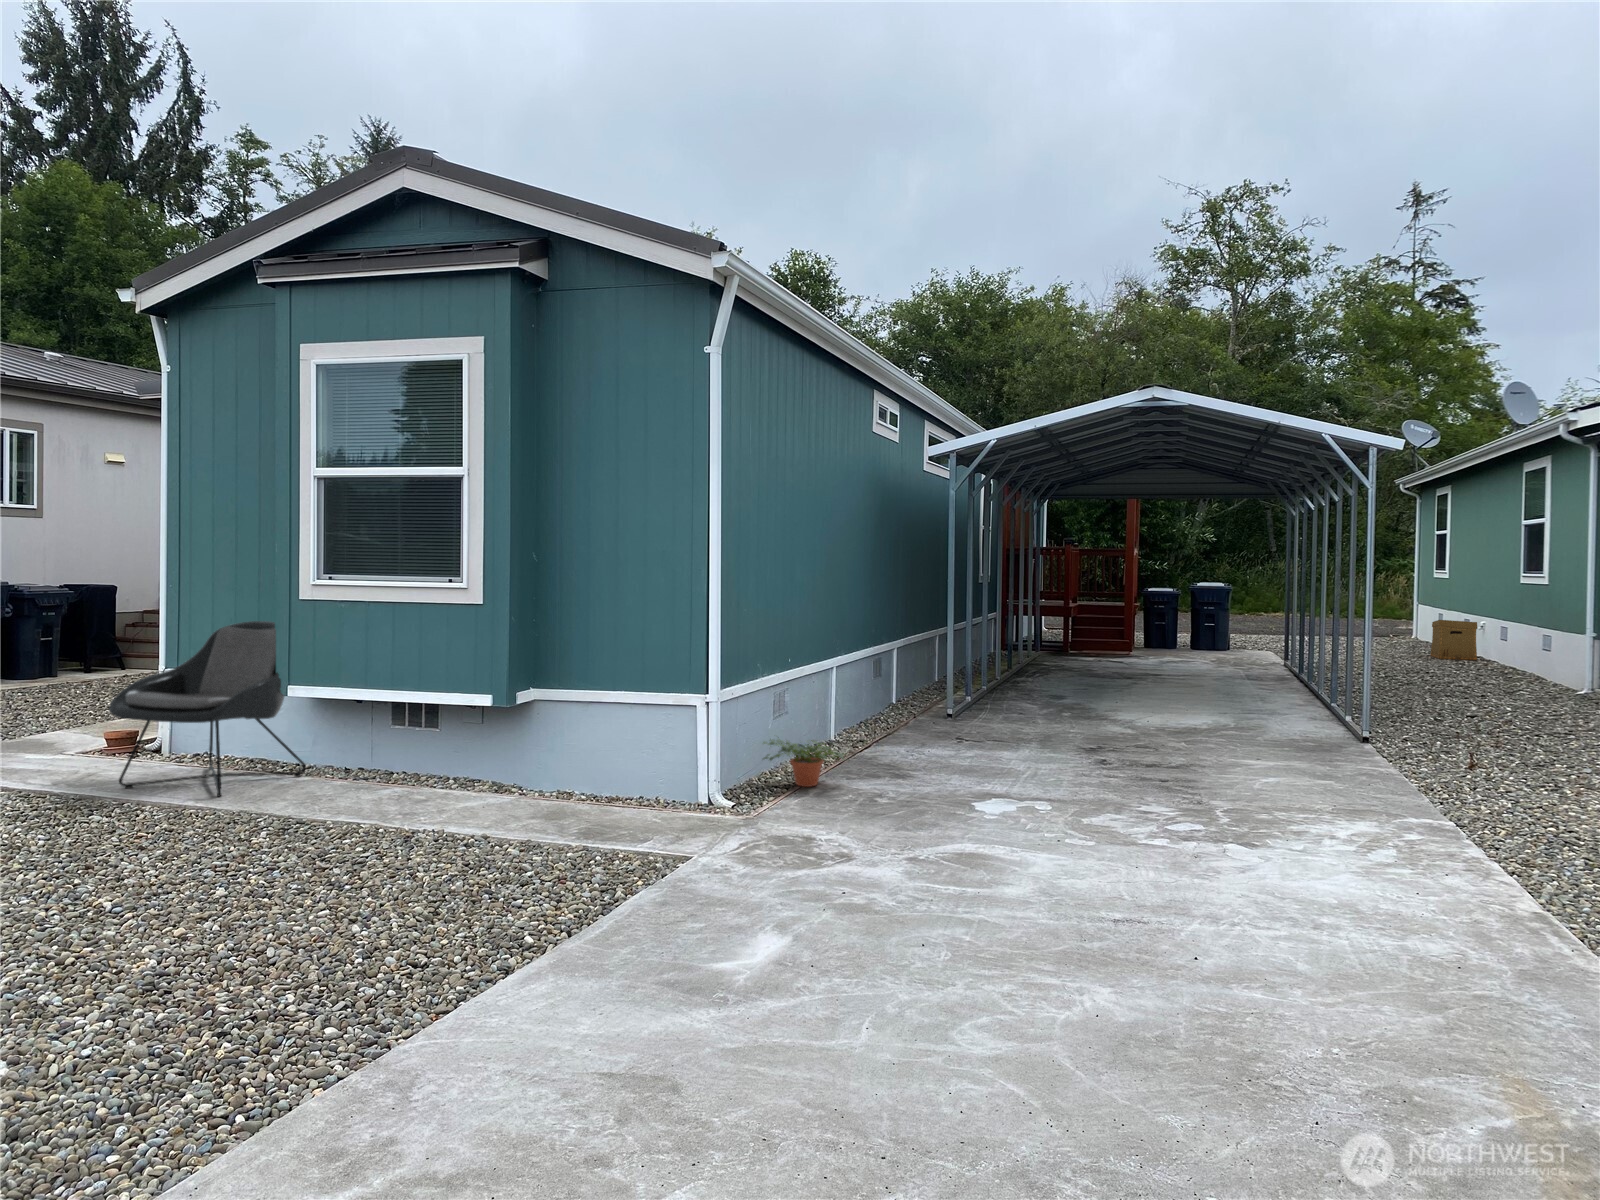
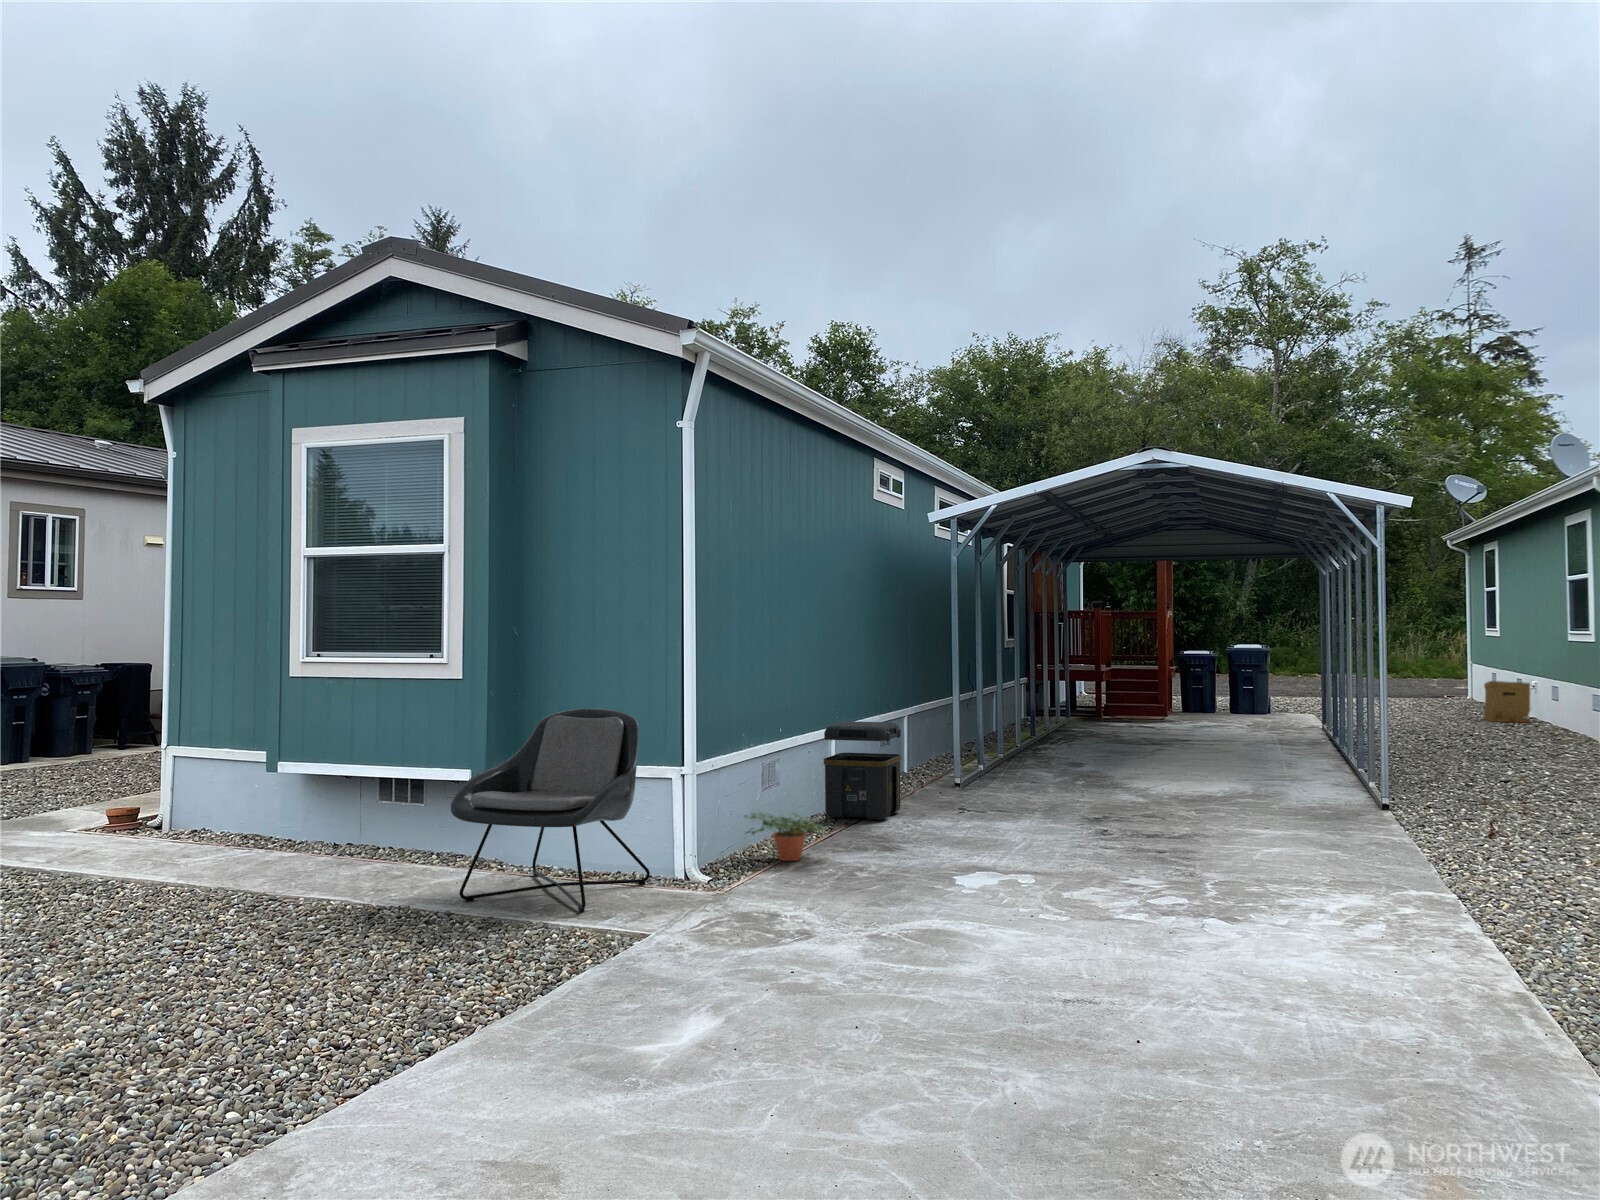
lounge chair: present [109,621,306,797] -> present [451,708,650,912]
toolbox: none [828,651,903,748] -> present [823,721,901,820]

